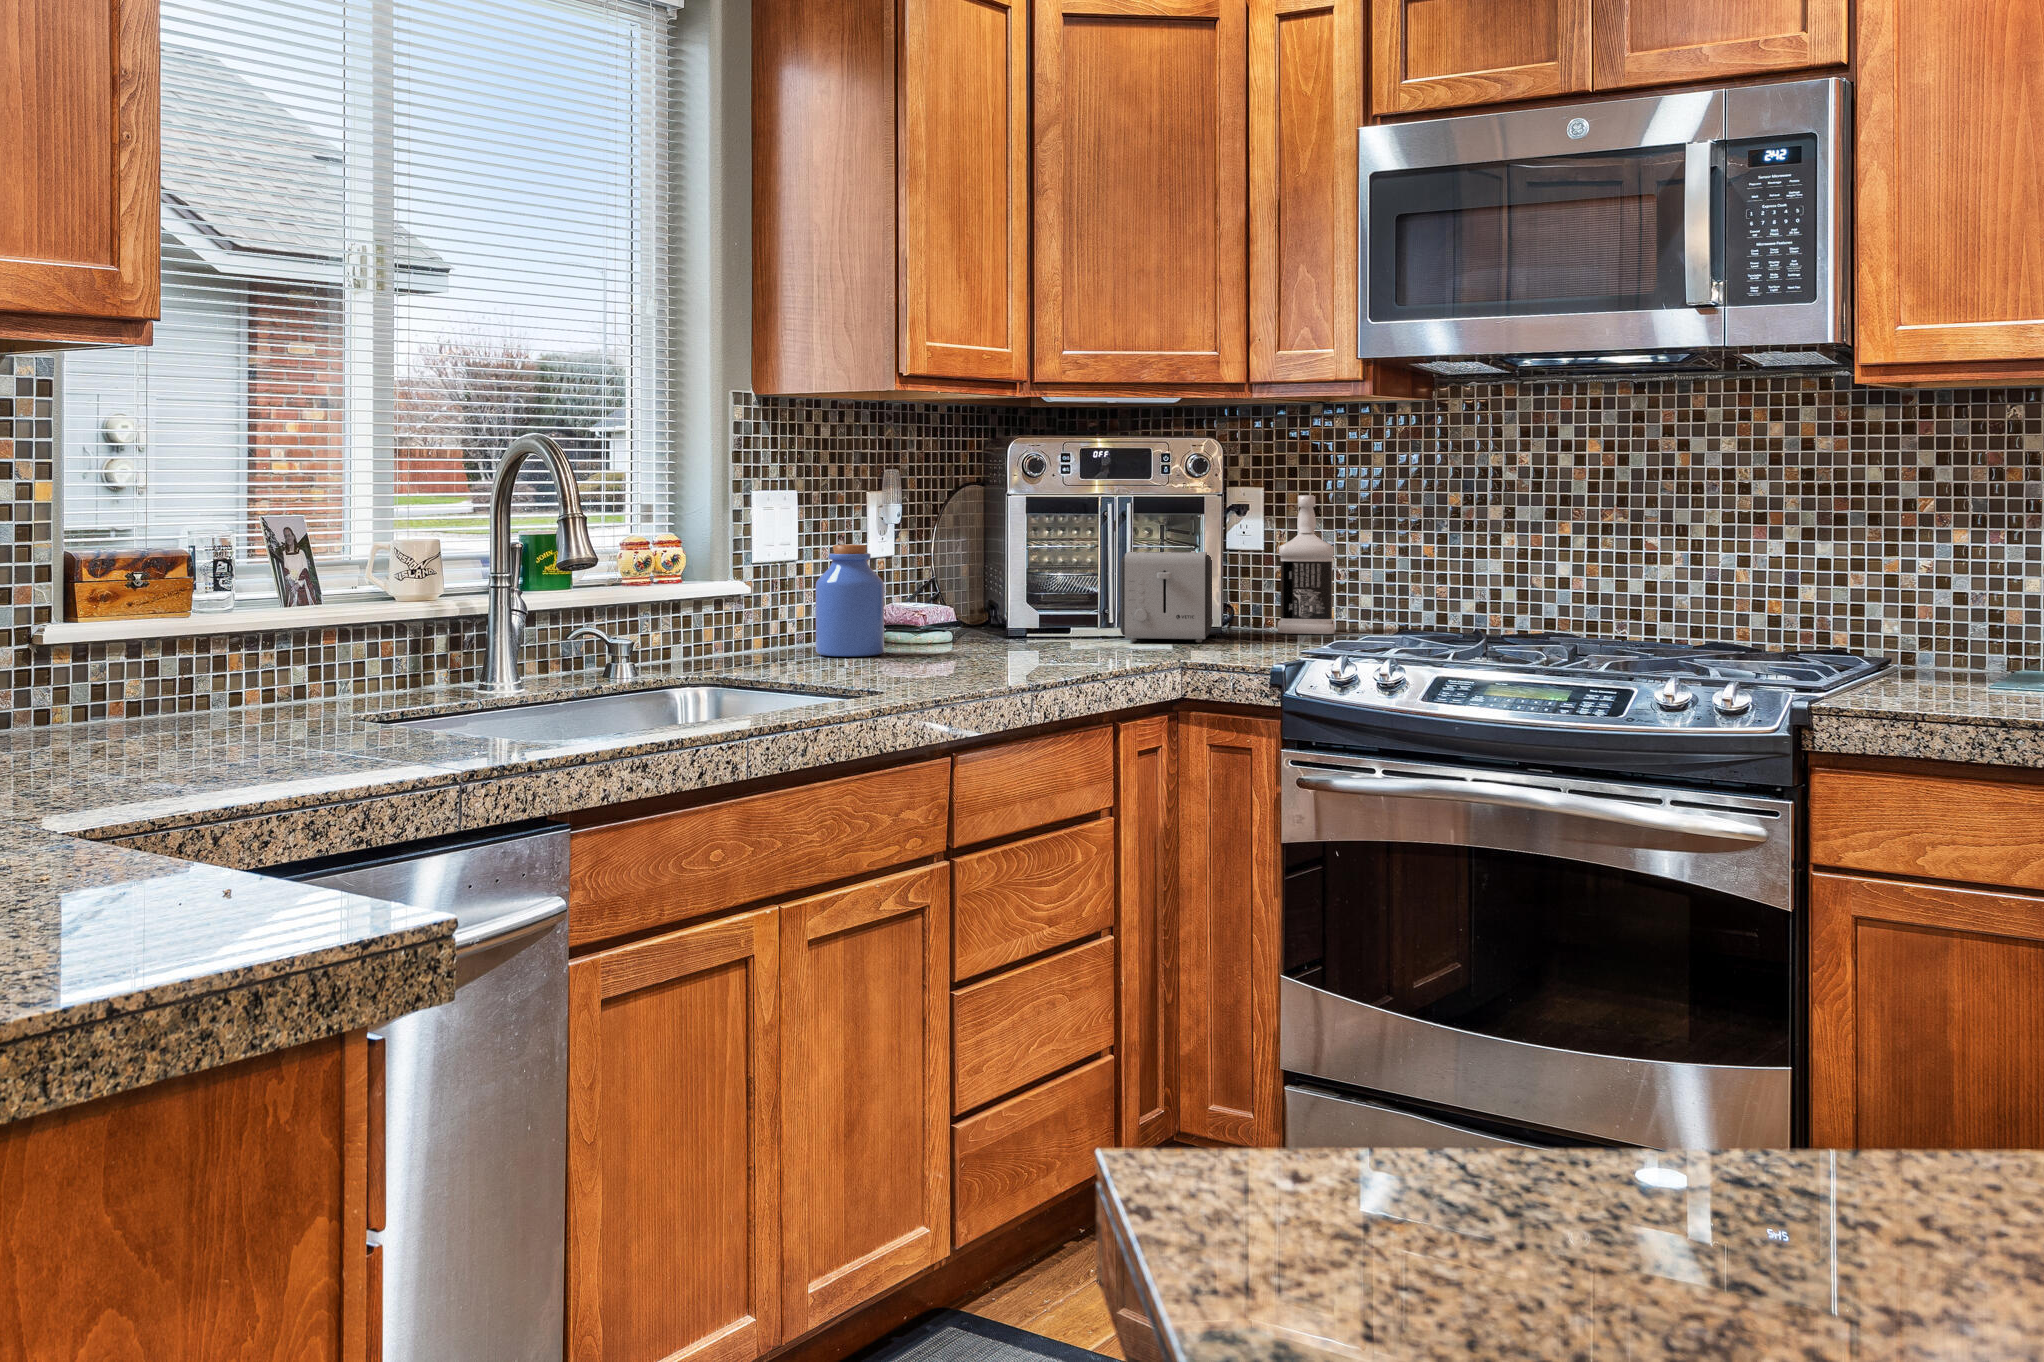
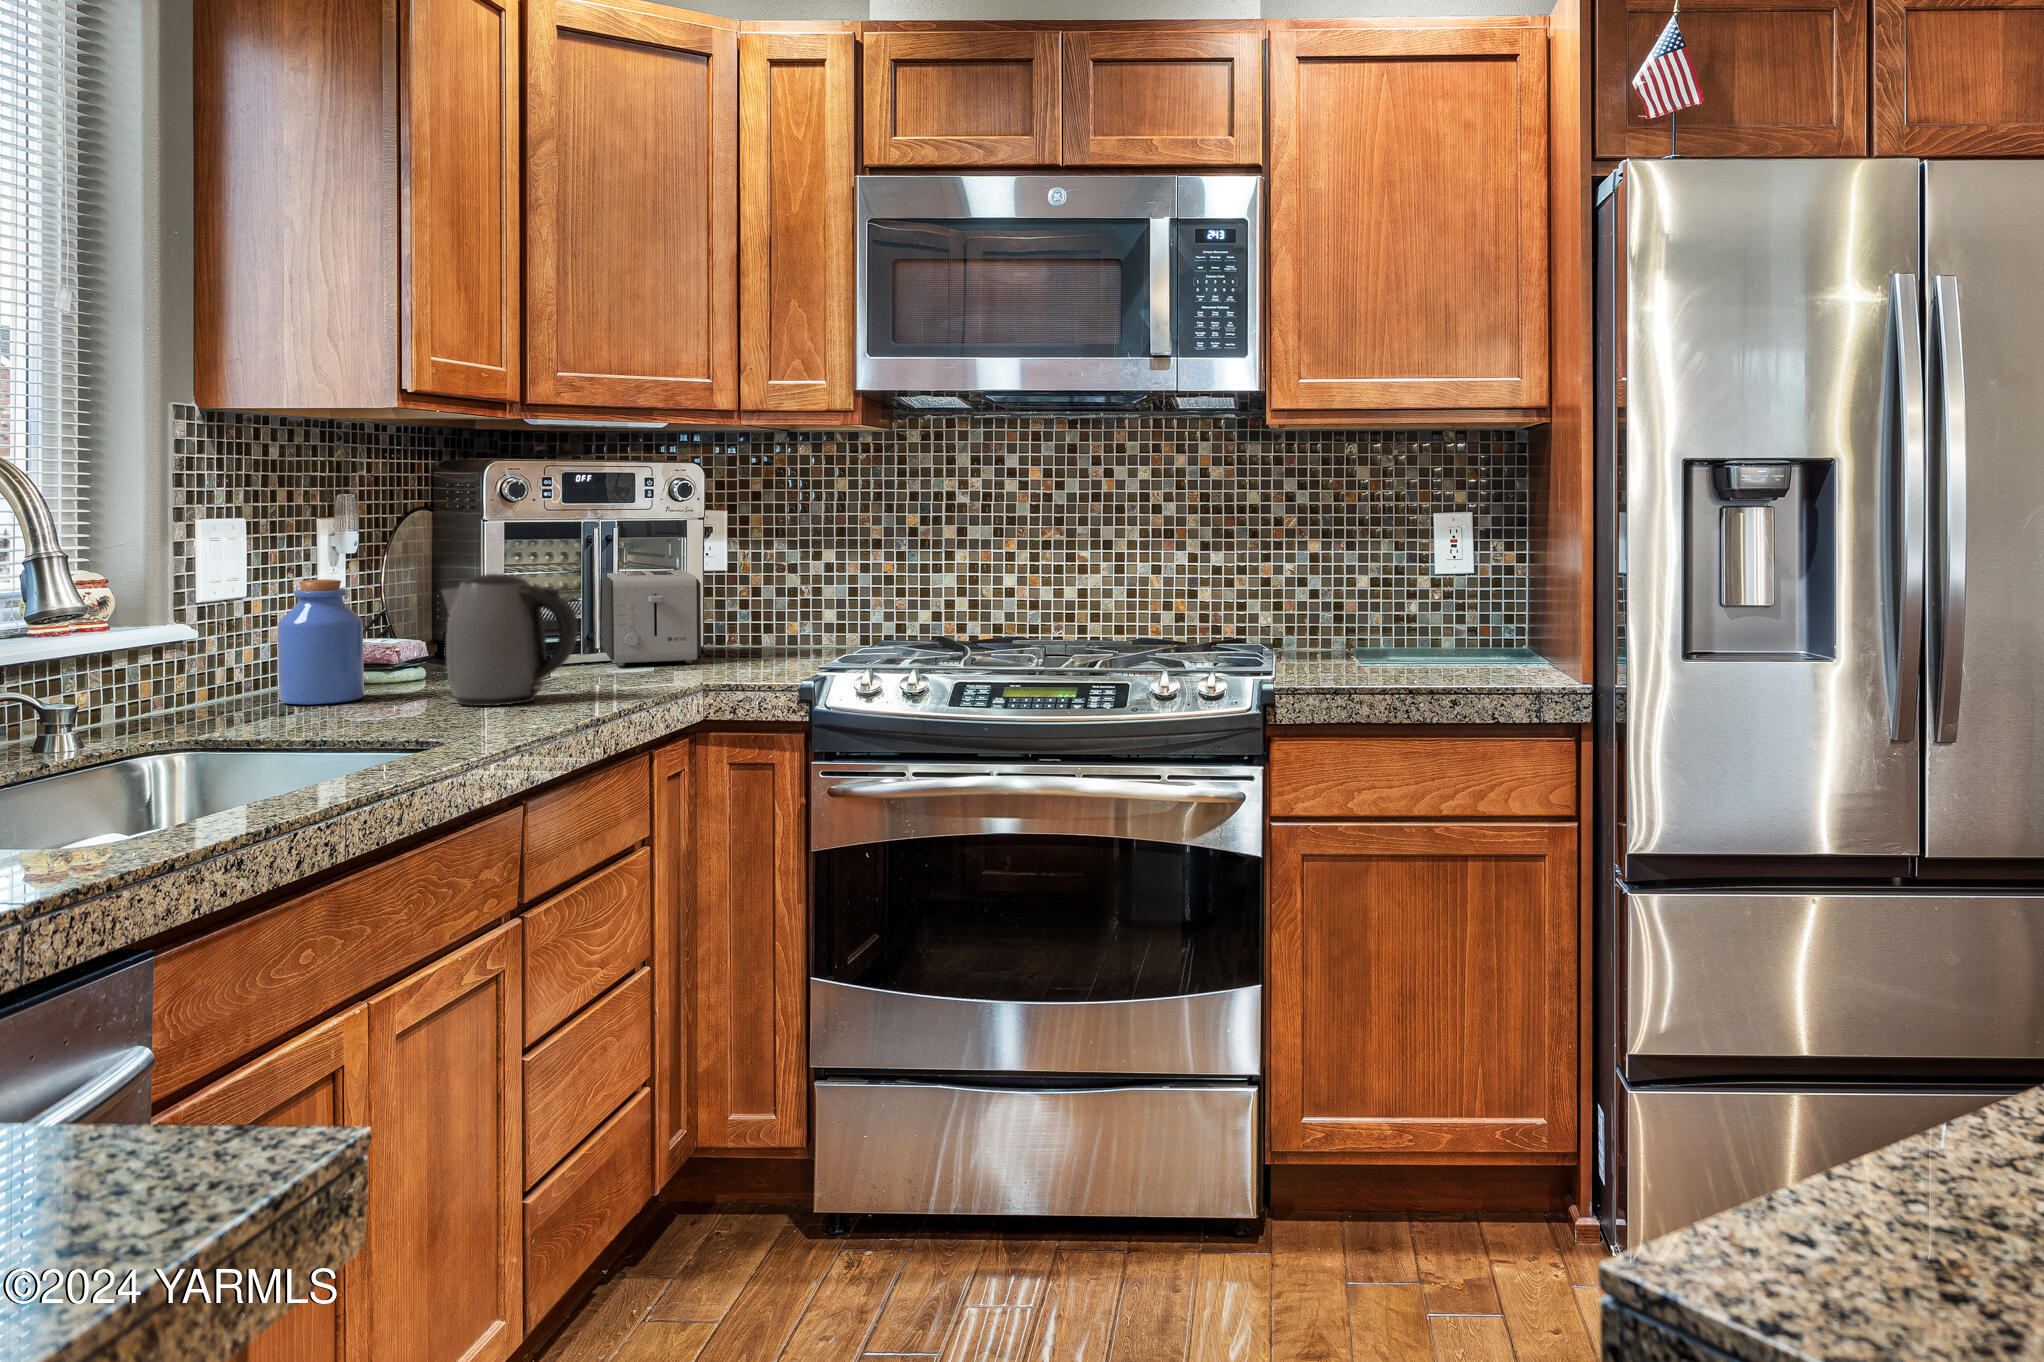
bottle: present [1278,495,1335,634] -> none [748,515,806,648]
kettle: none [939,541,1054,666] -> present [442,574,578,706]

